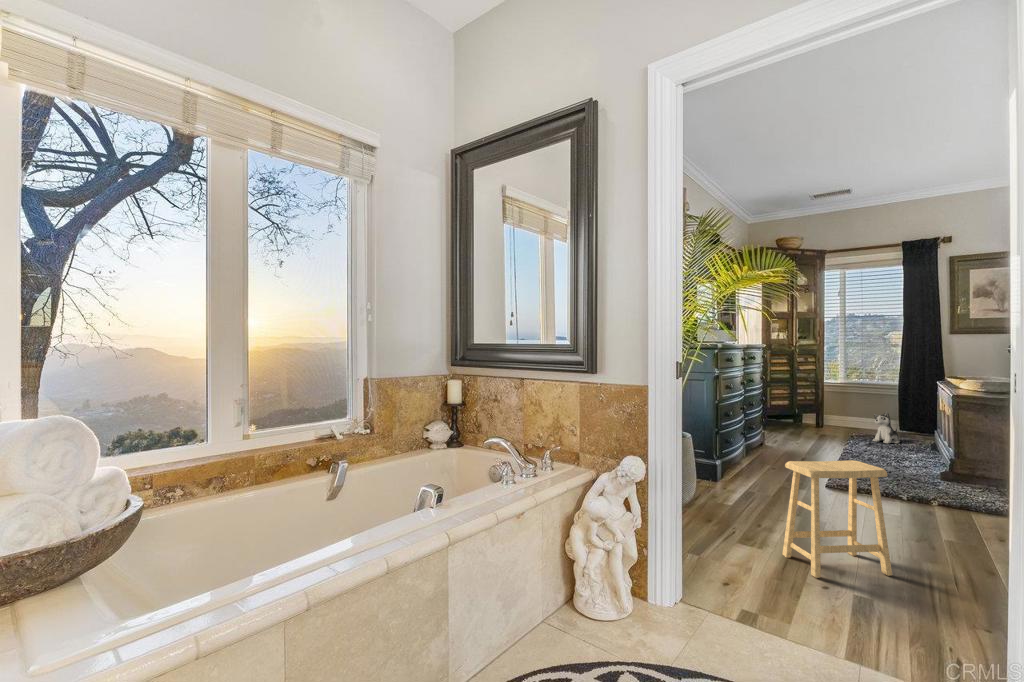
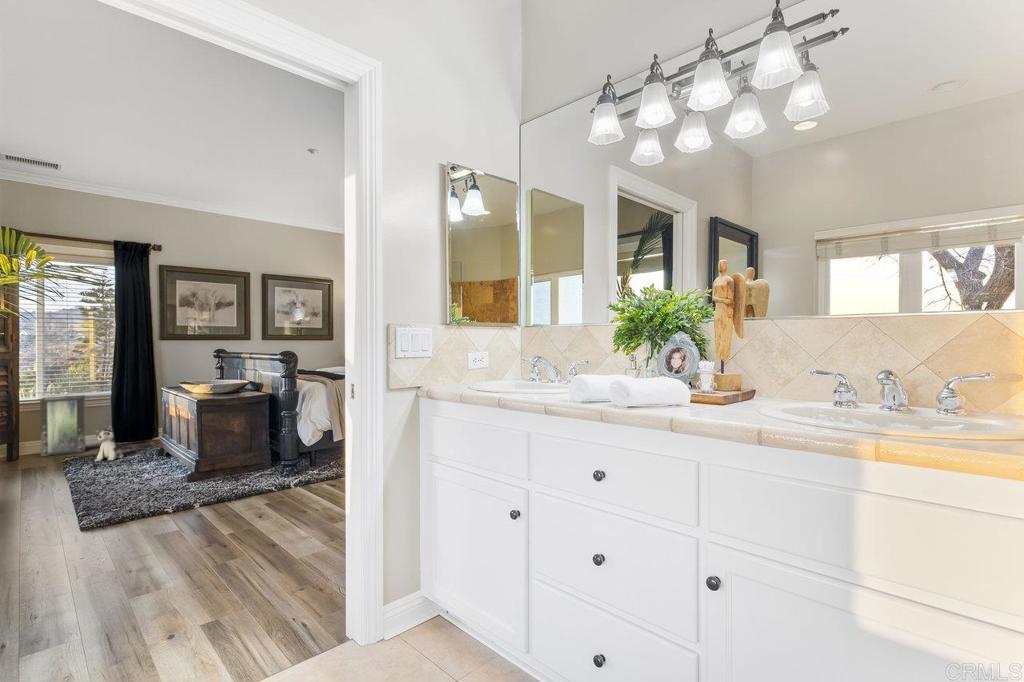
storage box: none [837,382,875,432] -> present [40,396,85,456]
footstool: present [783,460,892,578] -> none [96,483,215,631]

